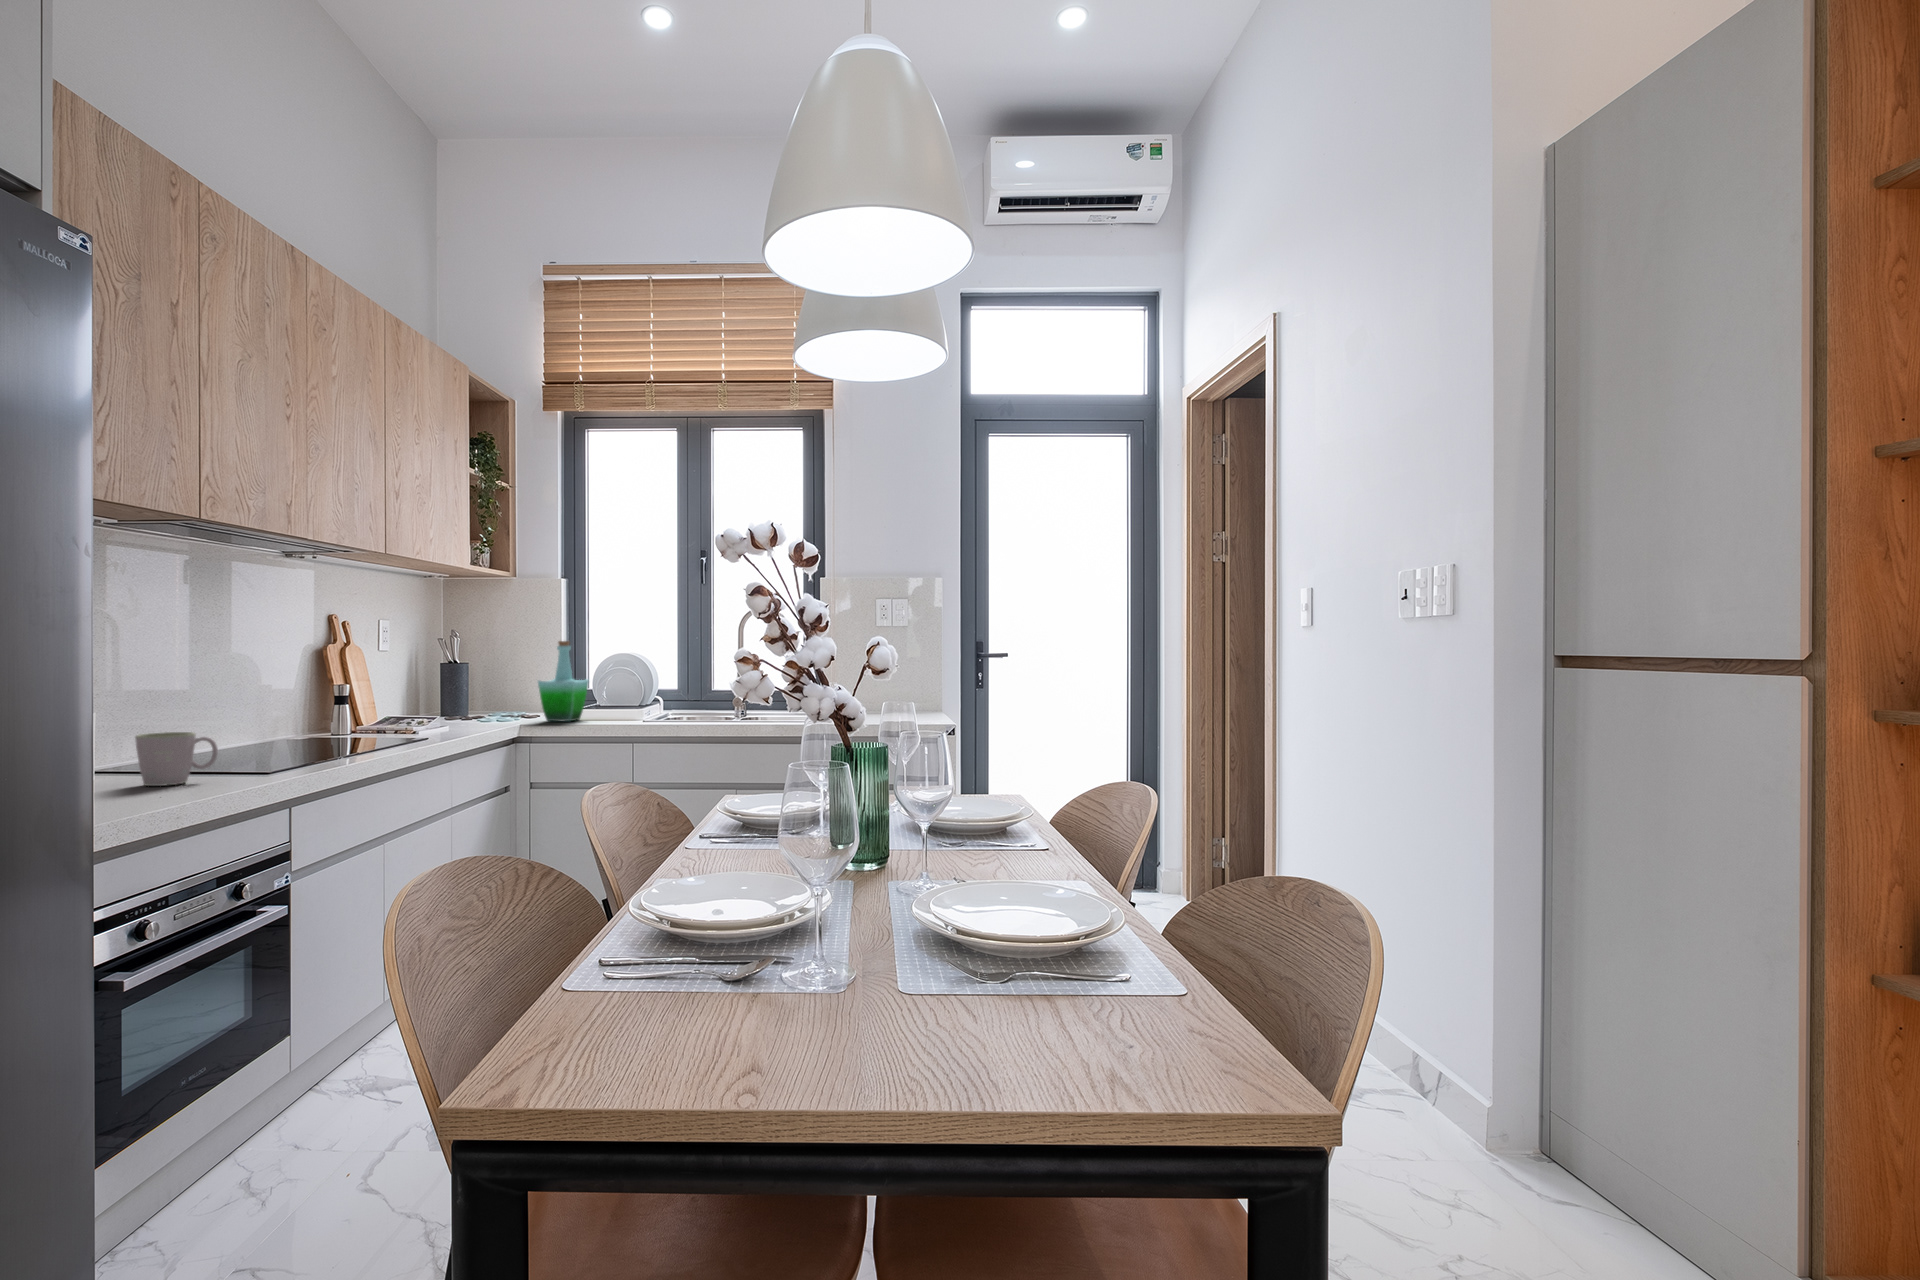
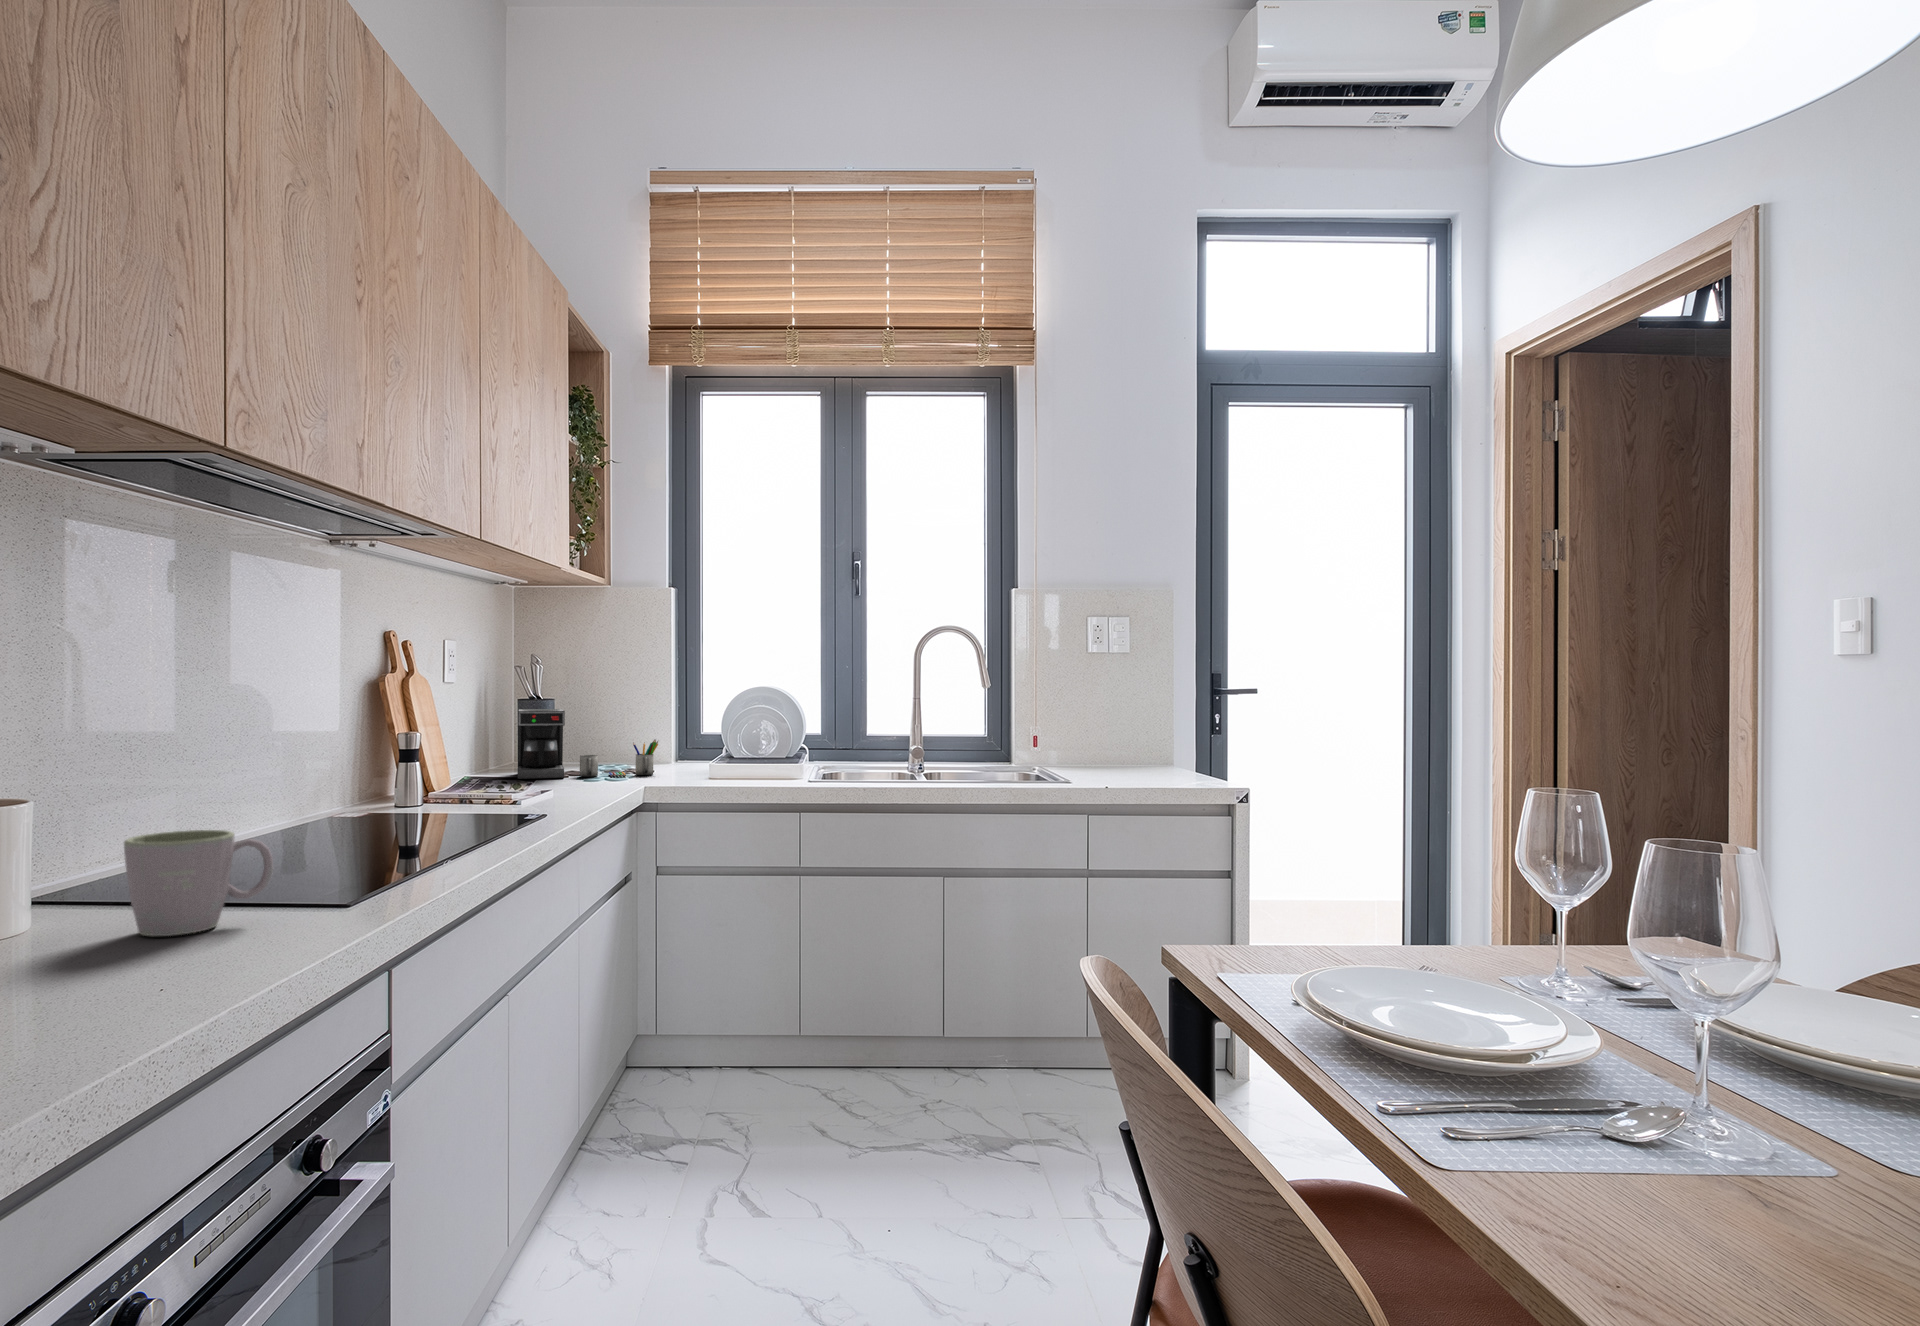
bottle: present [538,641,589,721] -> none [669,671,733,783]
coffee maker: none [432,669,540,719] -> present [517,709,658,779]

